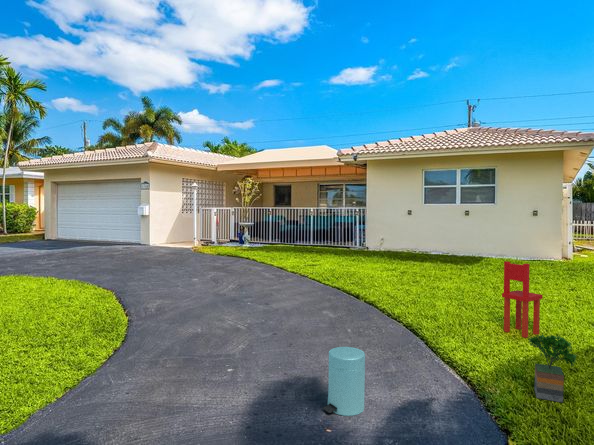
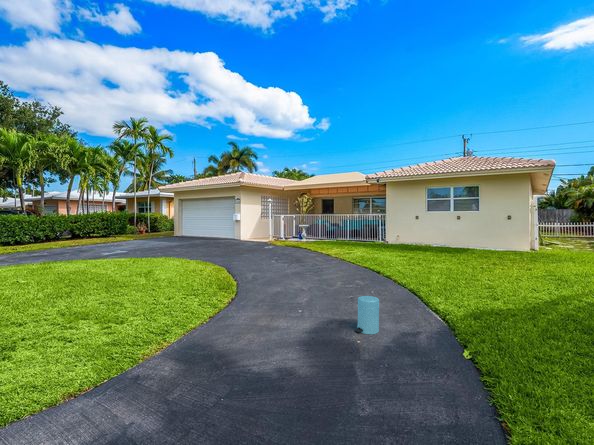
chair: present [502,261,543,338] -> none [473,249,501,299]
potted tree: present [529,334,576,402] -> none [481,291,512,333]

